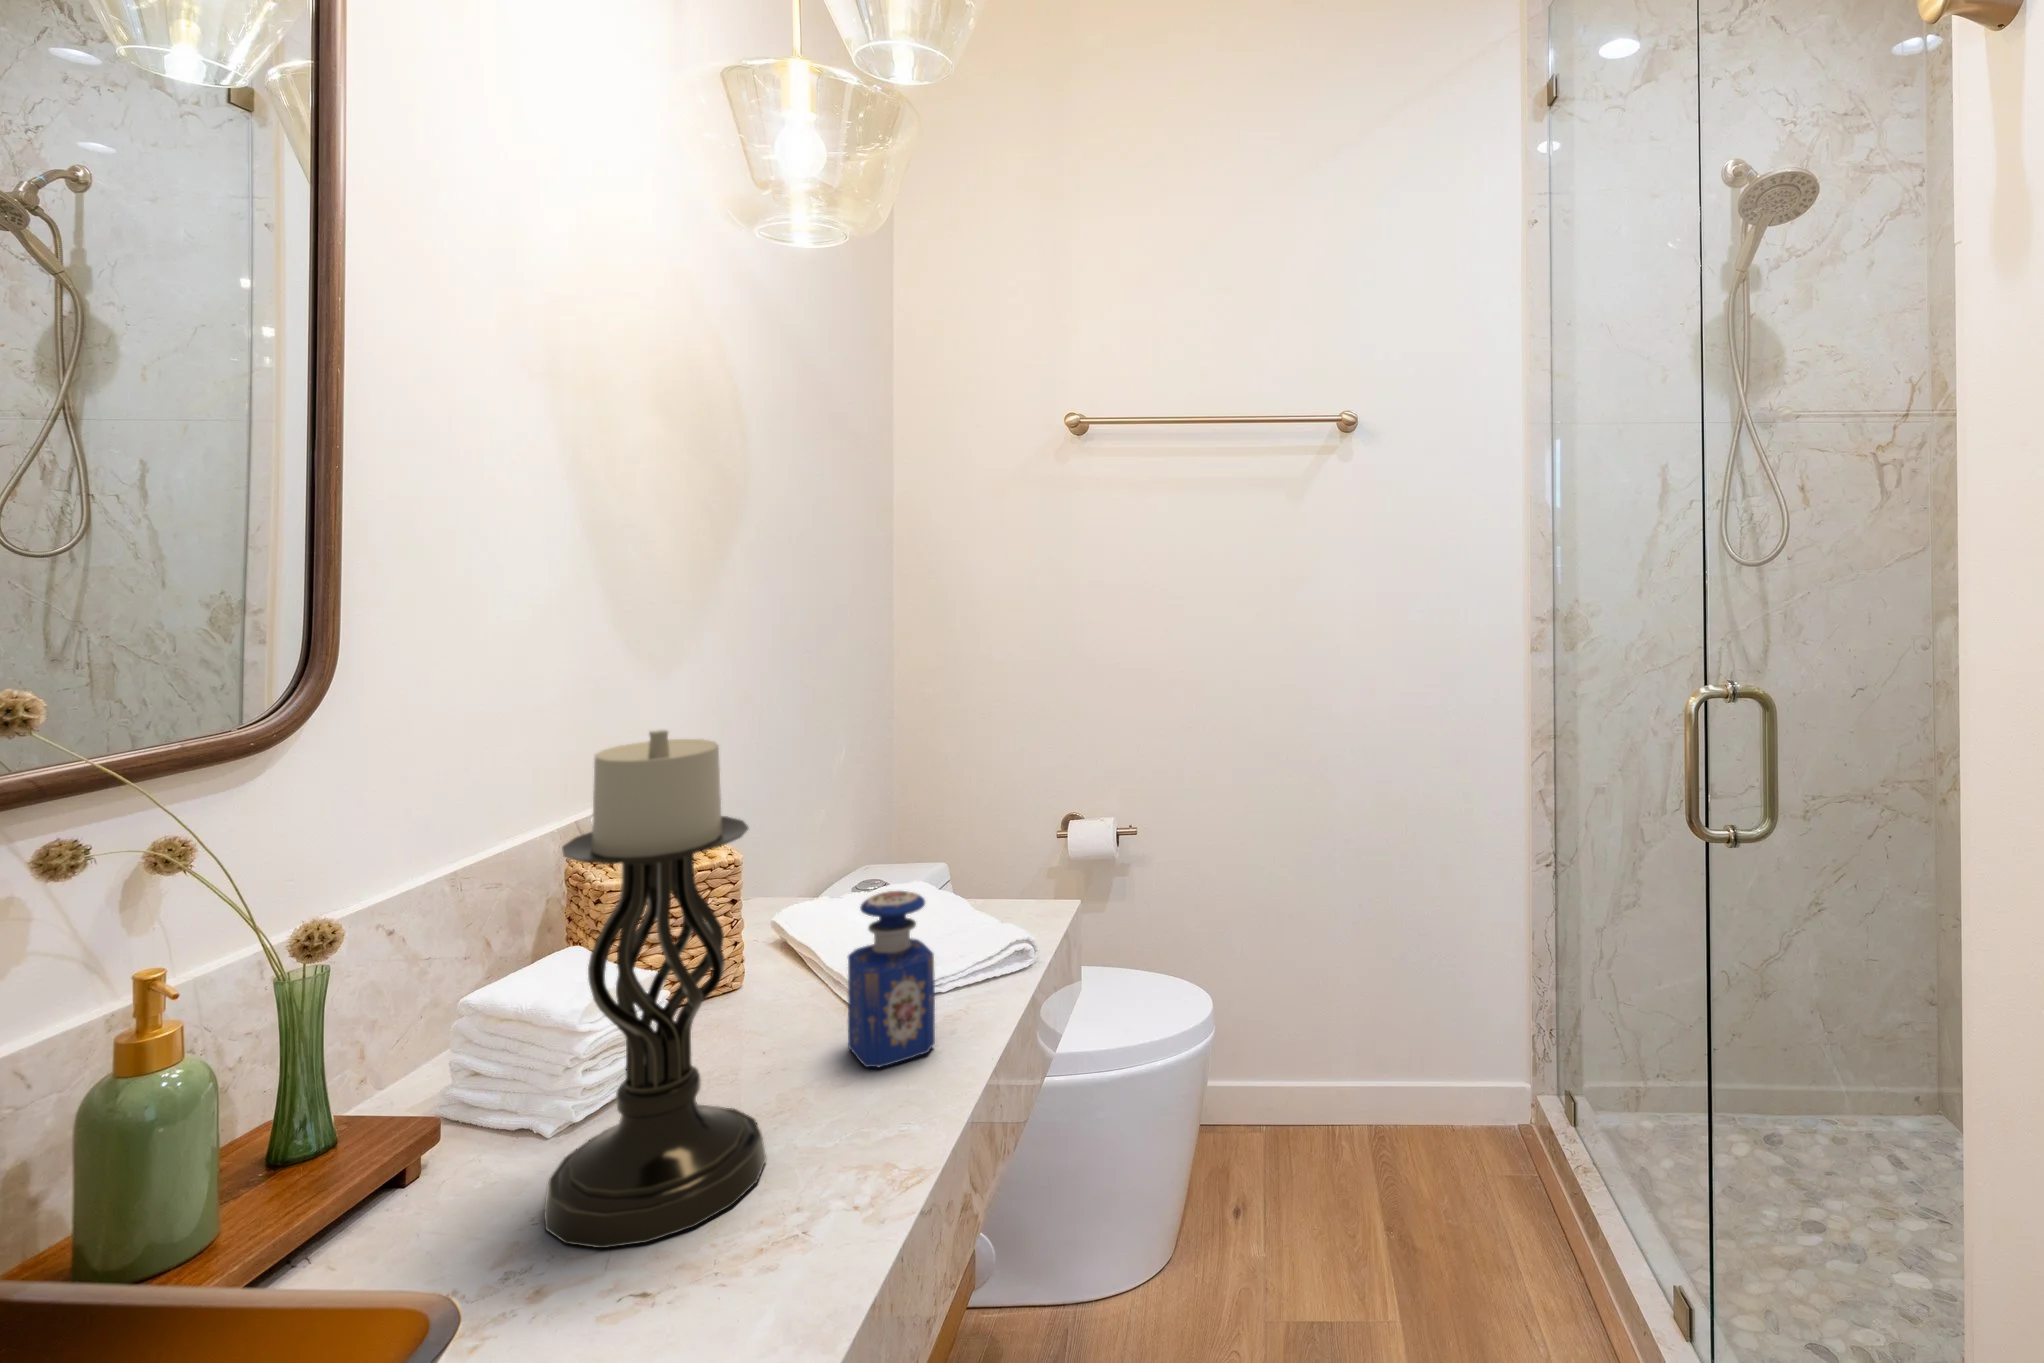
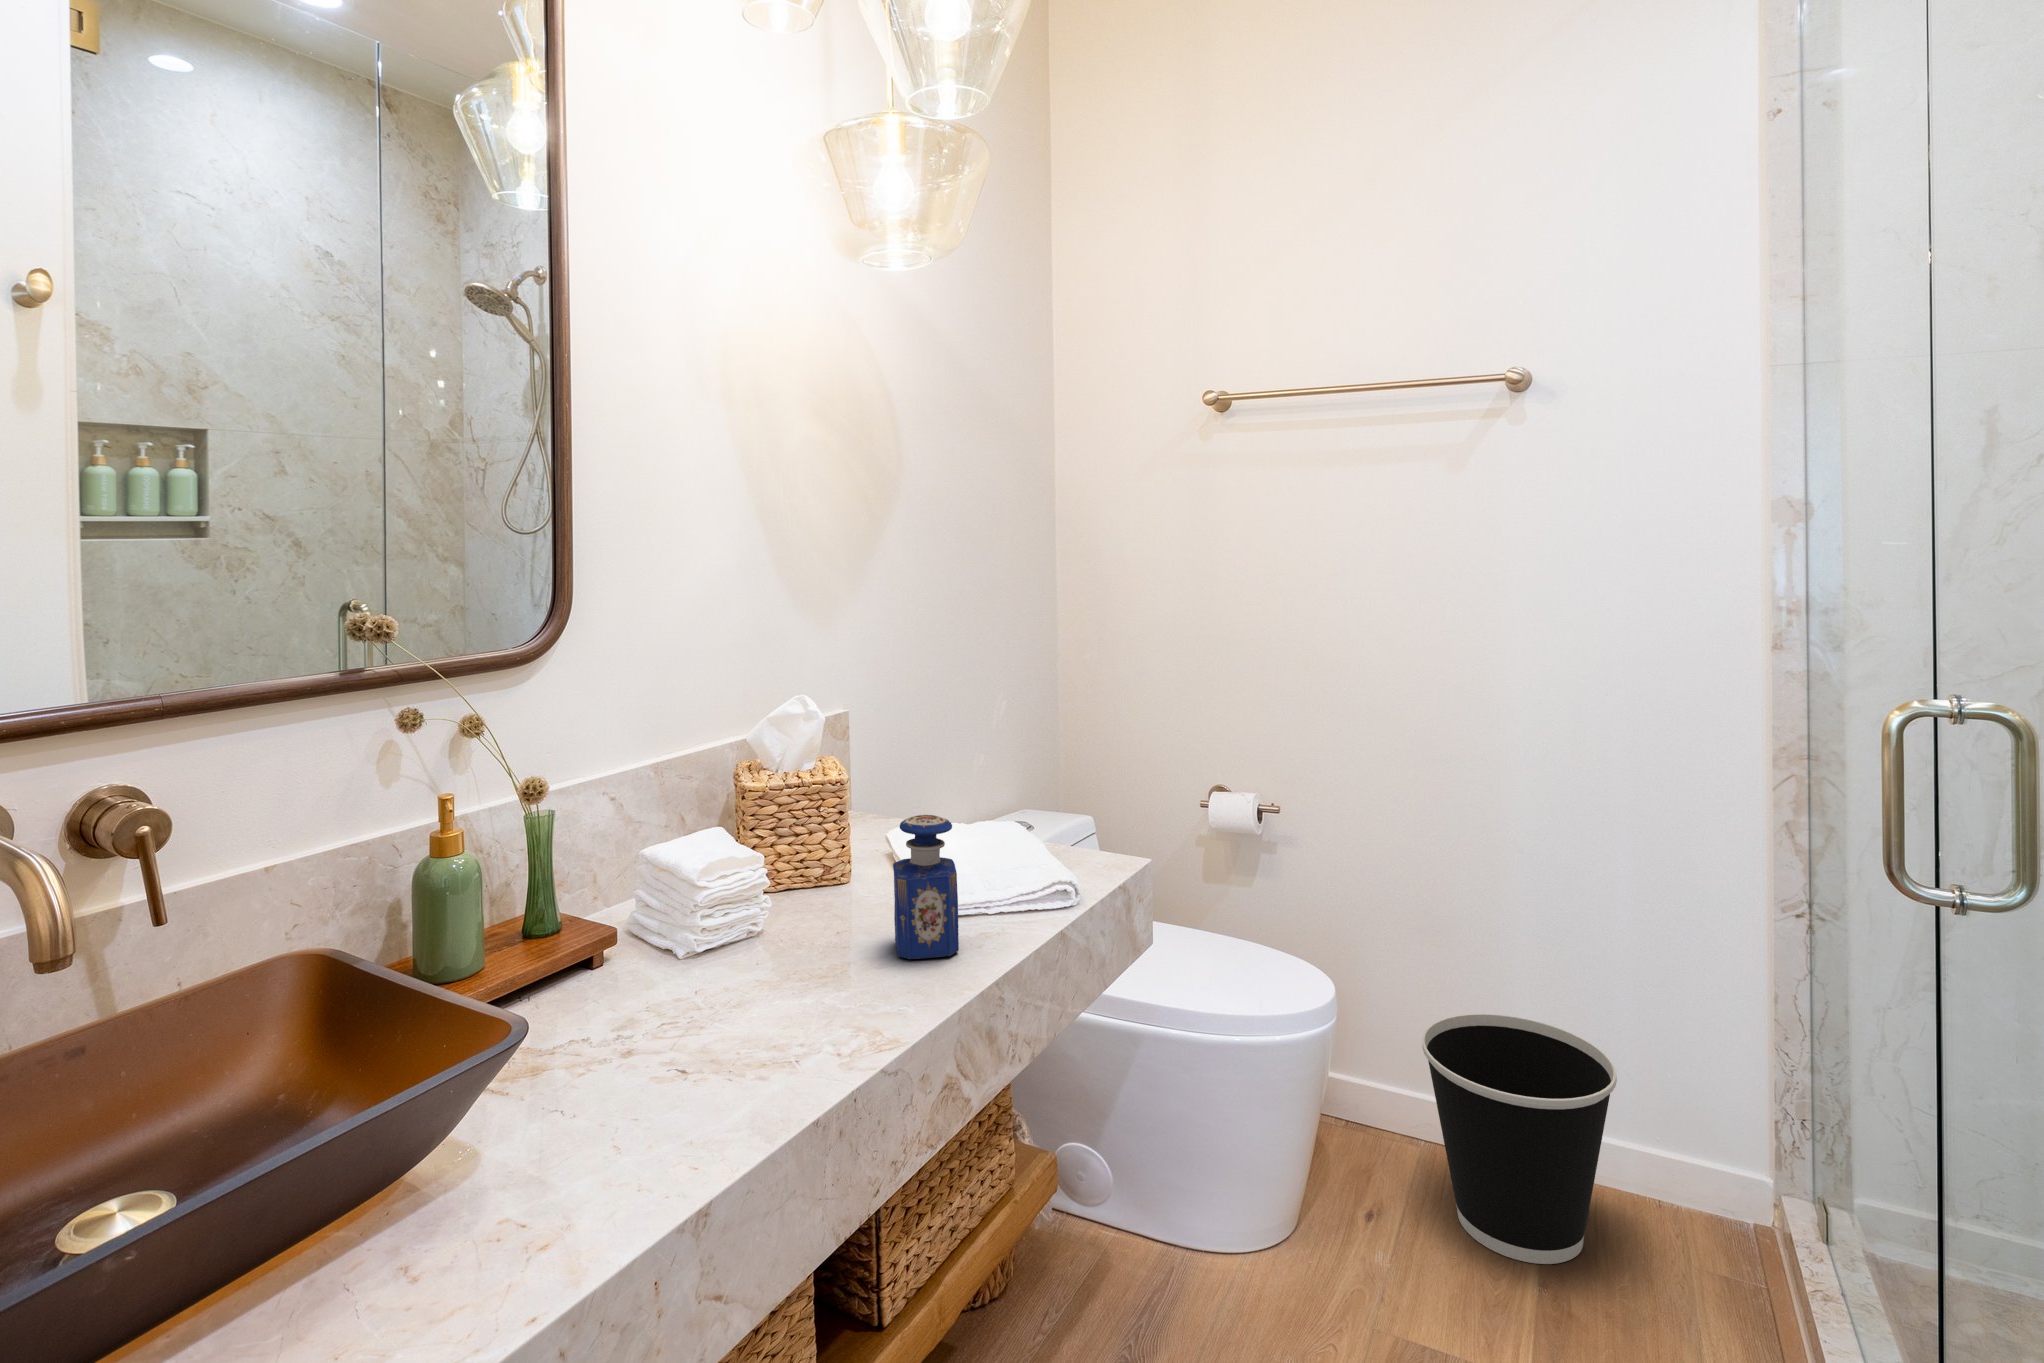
candle holder: present [544,730,766,1248] -> none [646,661,798,1039]
wastebasket: none [1278,993,1436,1214] -> present [1422,1014,1617,1264]

